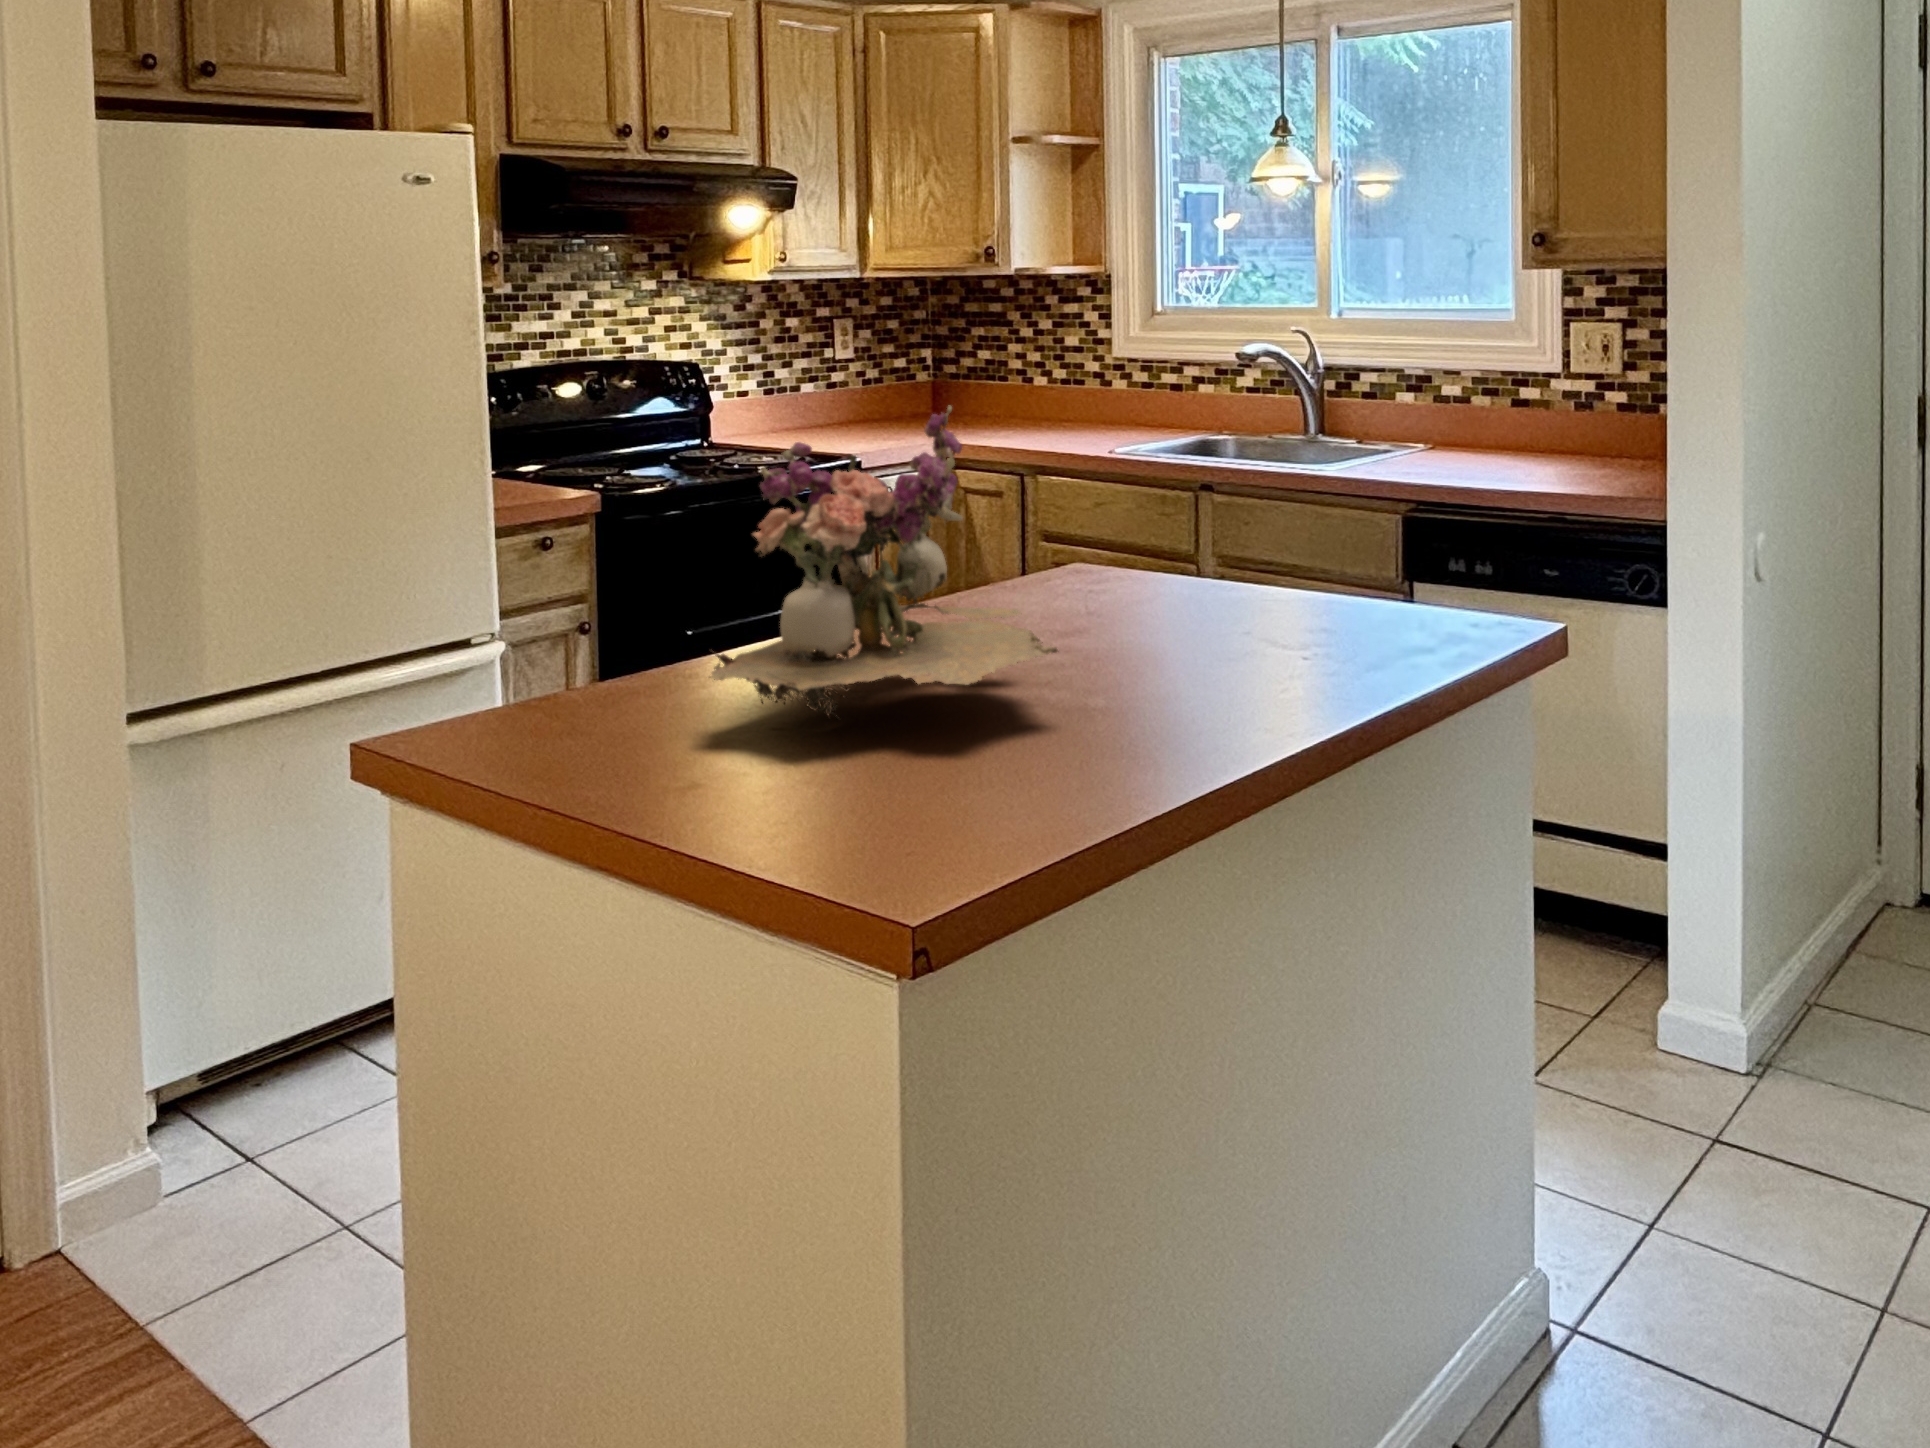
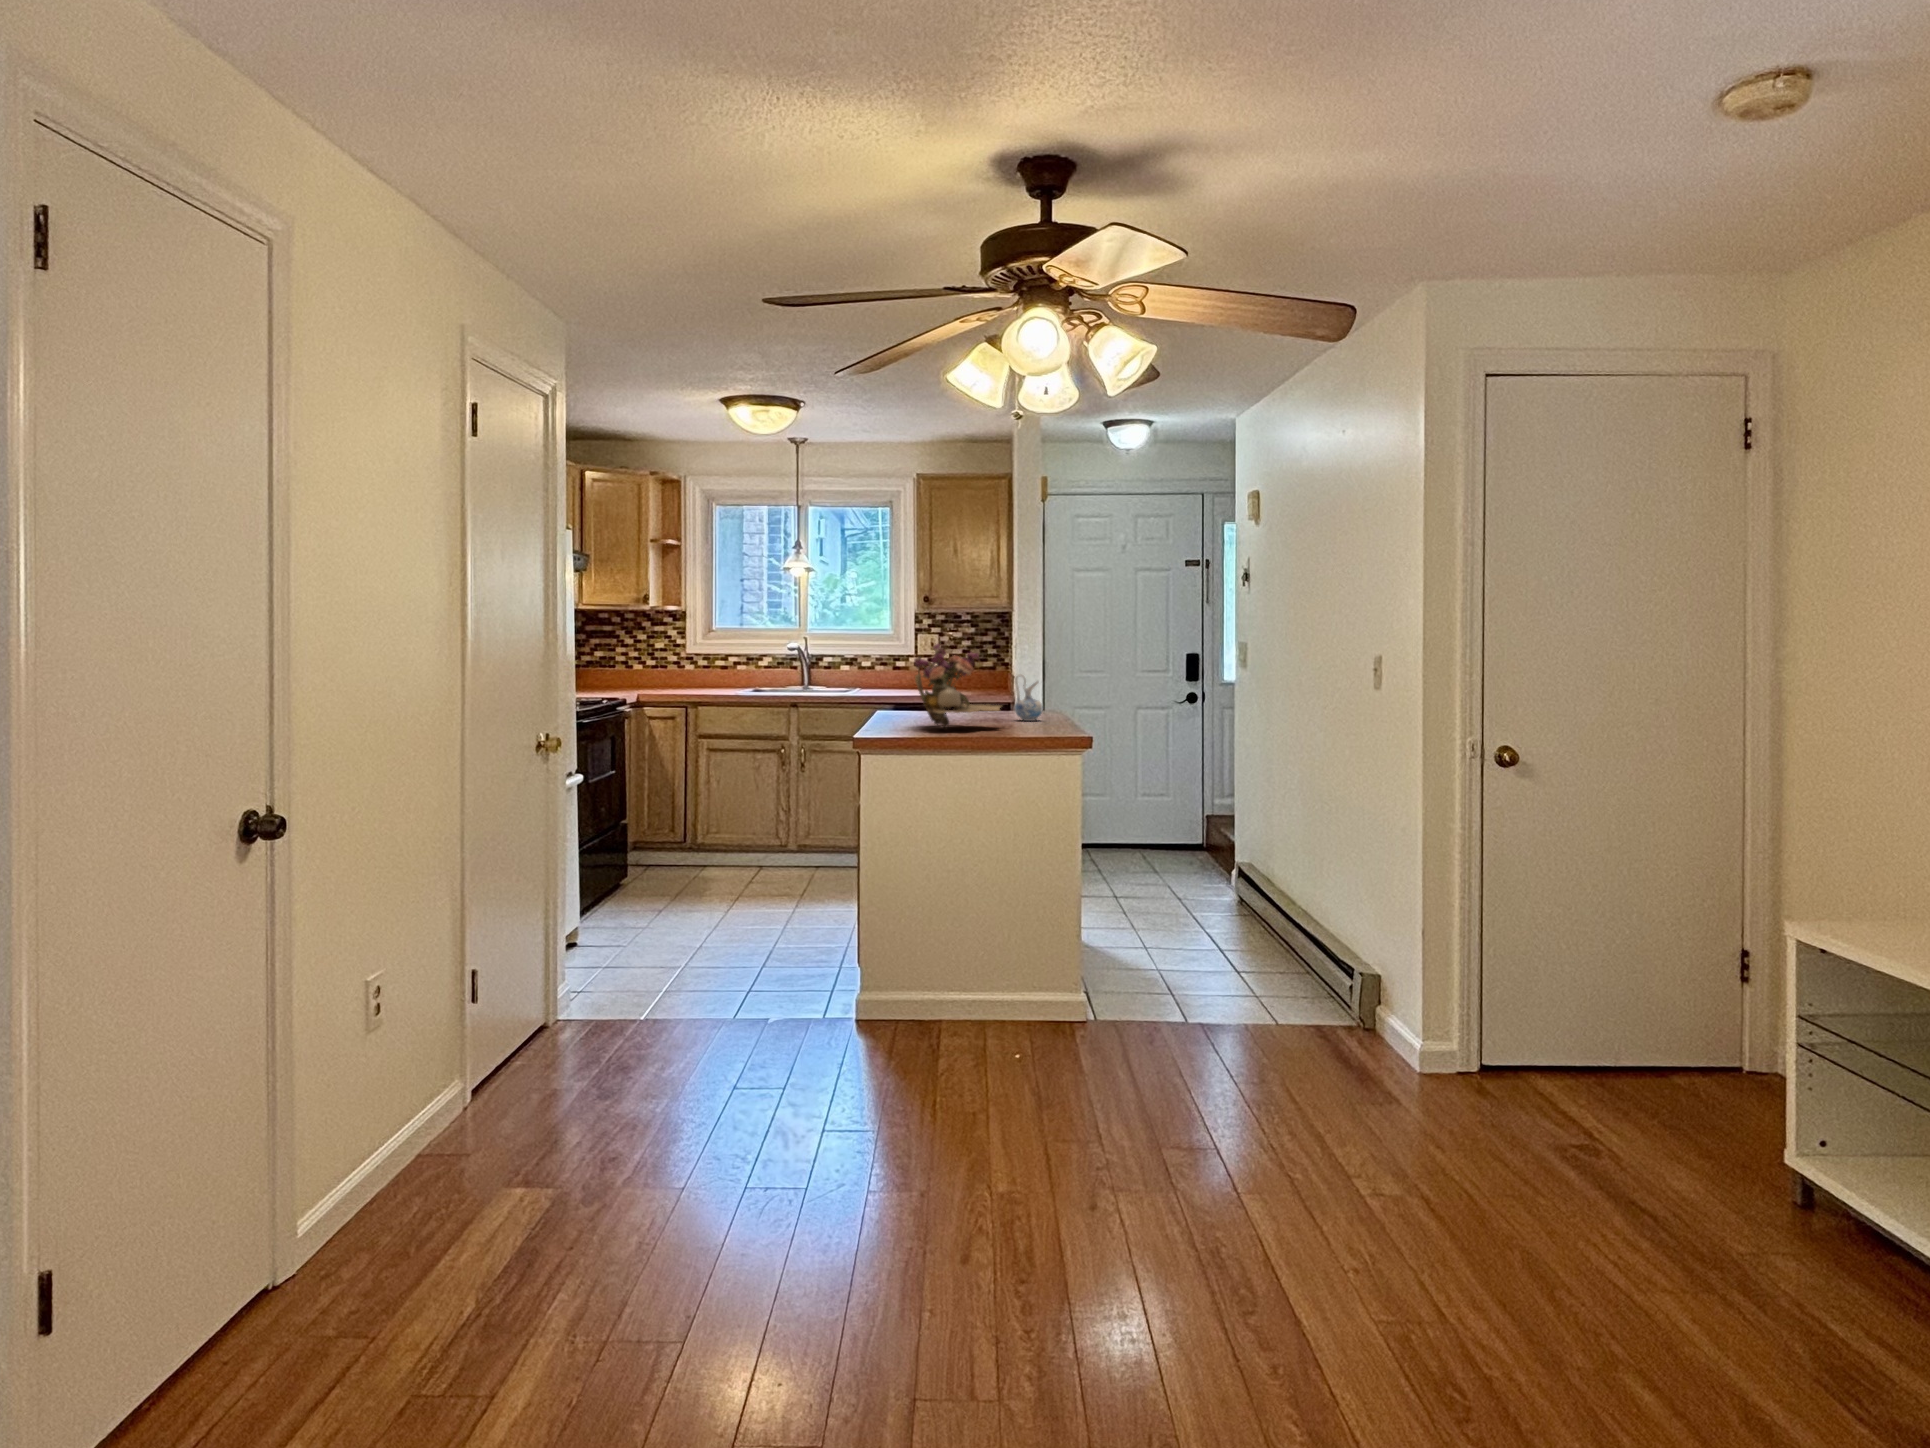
ceramic pitcher: none [1272,516,1369,681] -> present [1015,674,1042,721]

